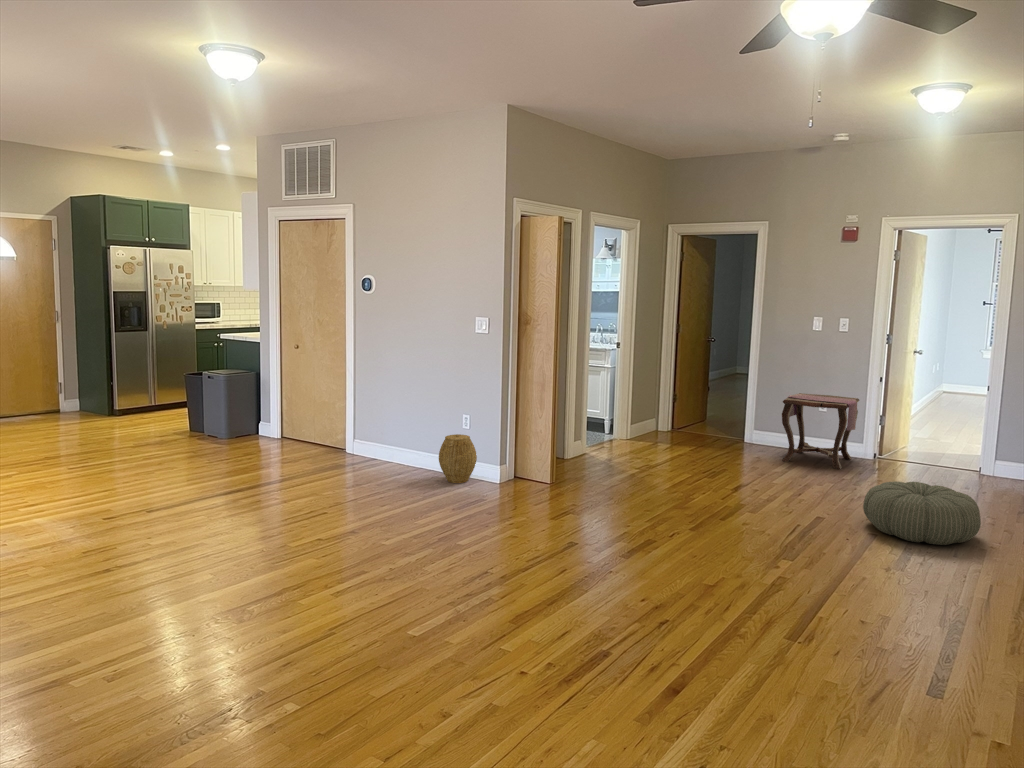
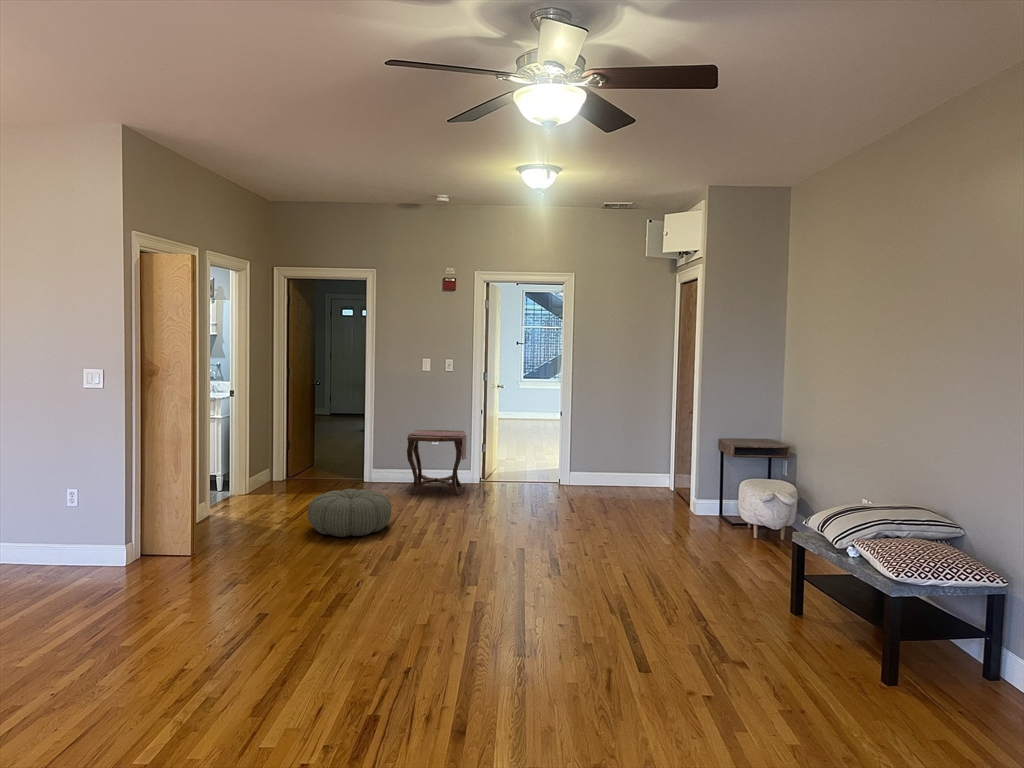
woven basket: present [439,434,477,483] -> none [31,514,89,578]
pouf: present [863,481,981,545] -> present [308,489,391,537]

